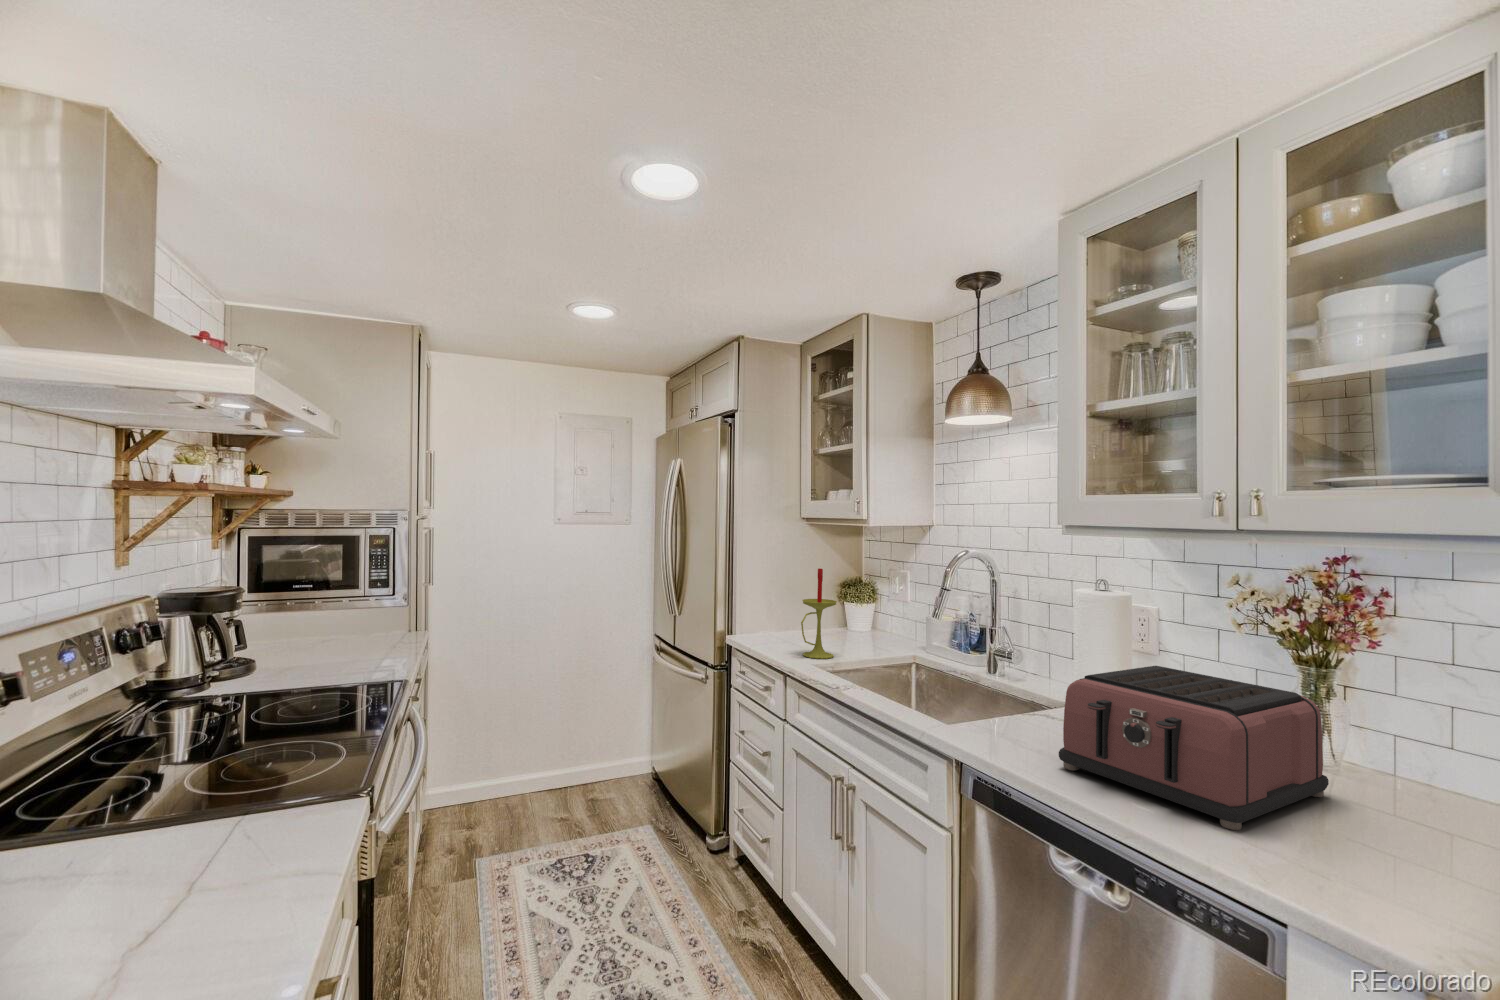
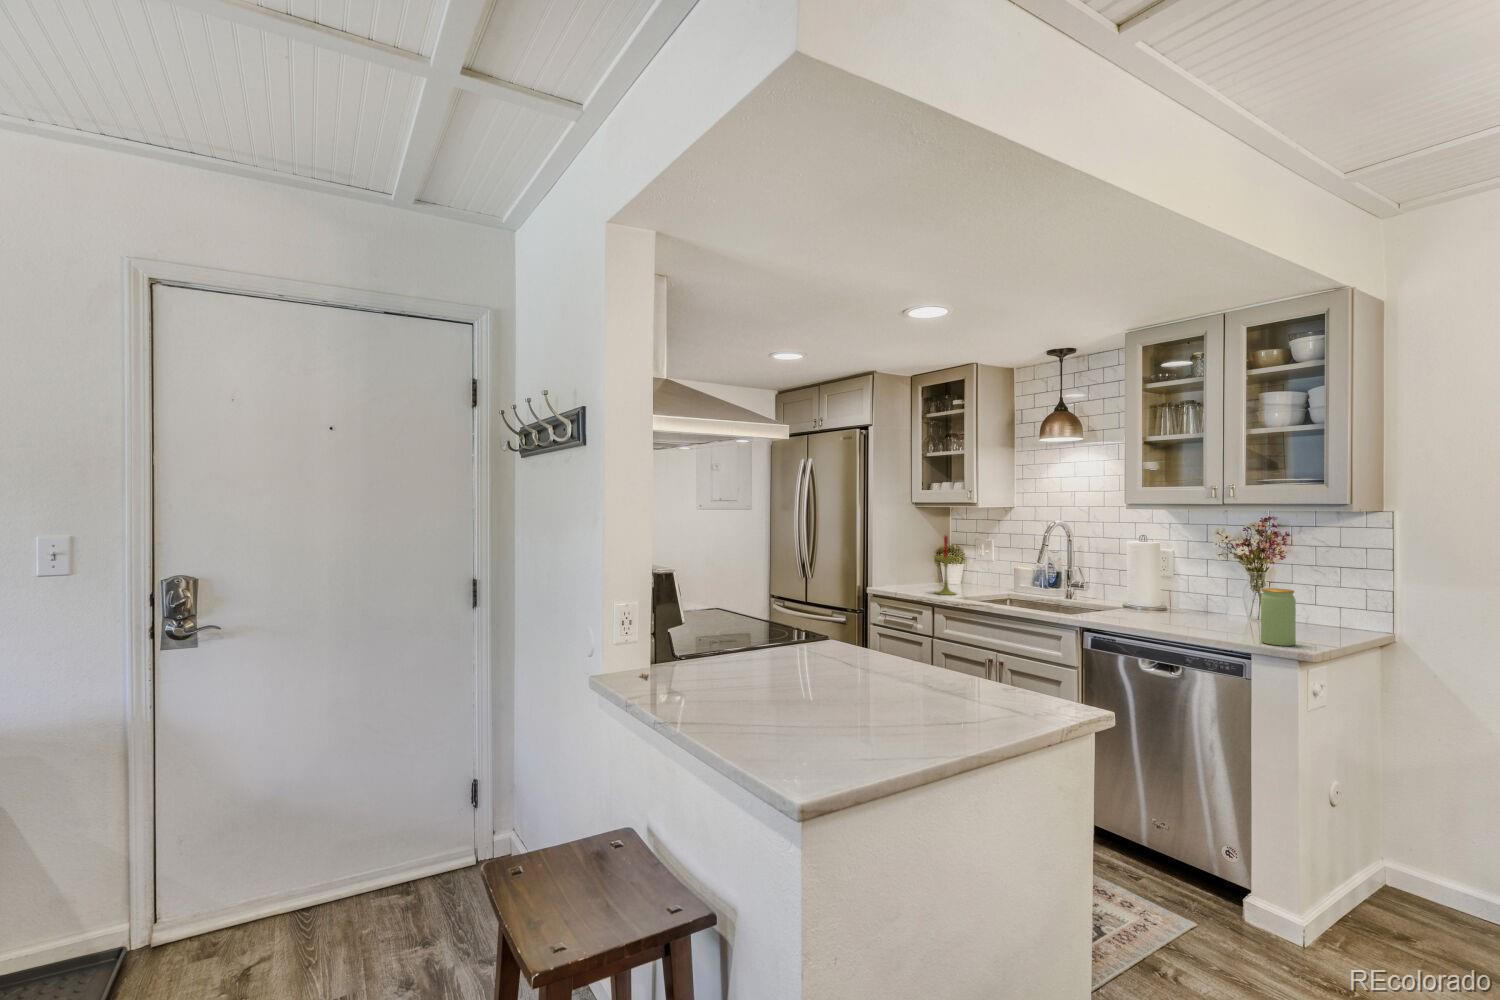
toaster: present [1059,666,1329,830] -> none [1140,576,1263,637]
jar: none [1318,731,1415,898] -> present [1261,588,1296,646]

